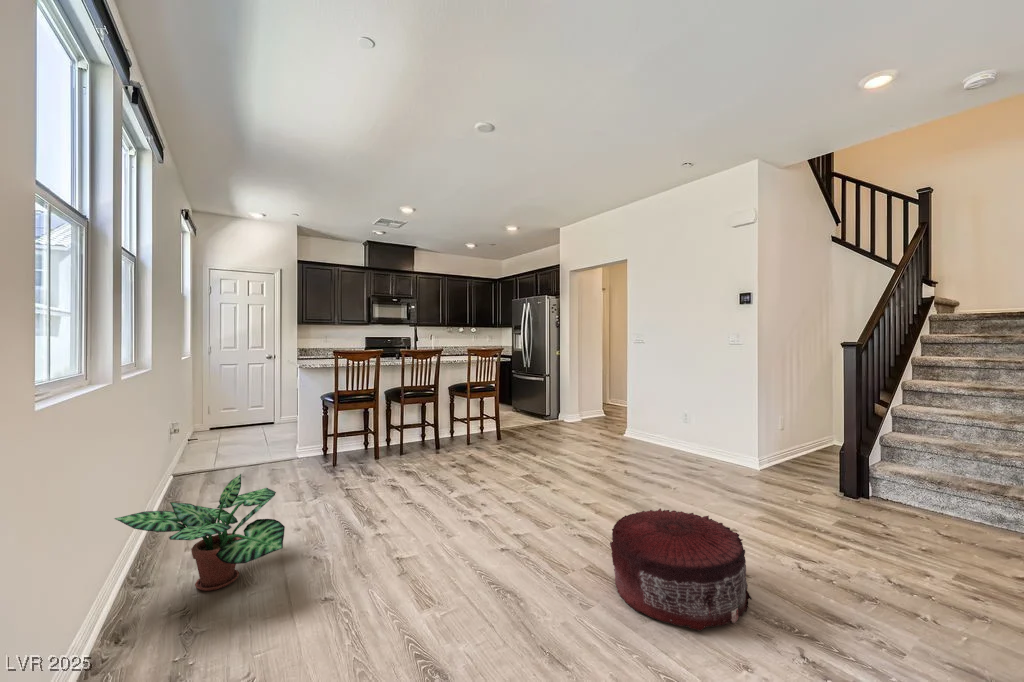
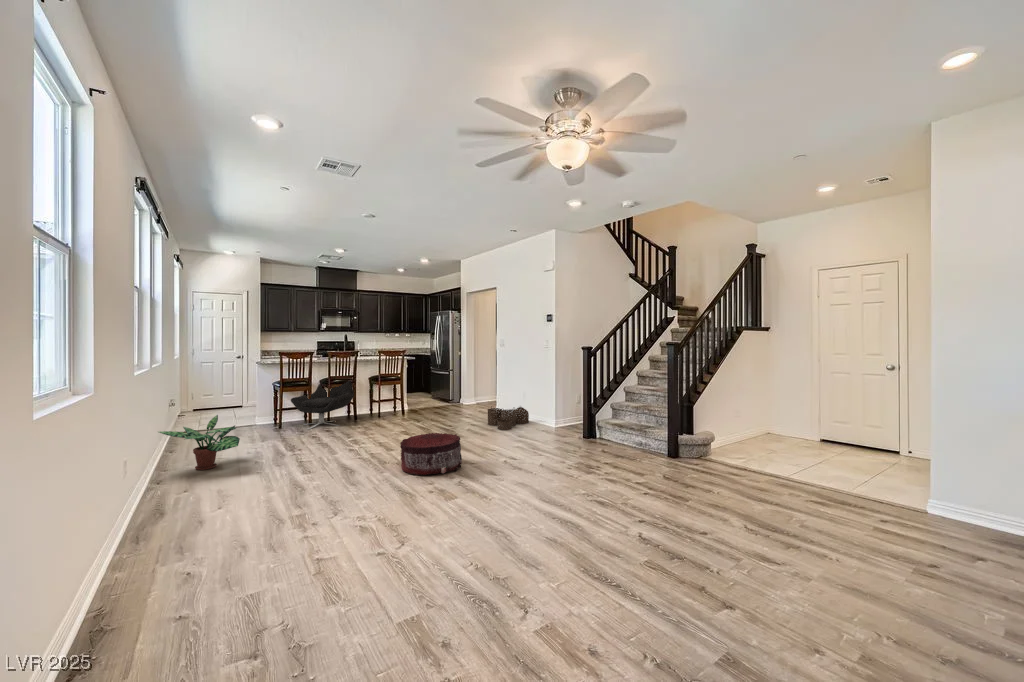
lounge chair: none [349,389,437,468] -> present [291,381,354,429]
woven basket: none [641,431,700,473] -> present [488,406,529,430]

